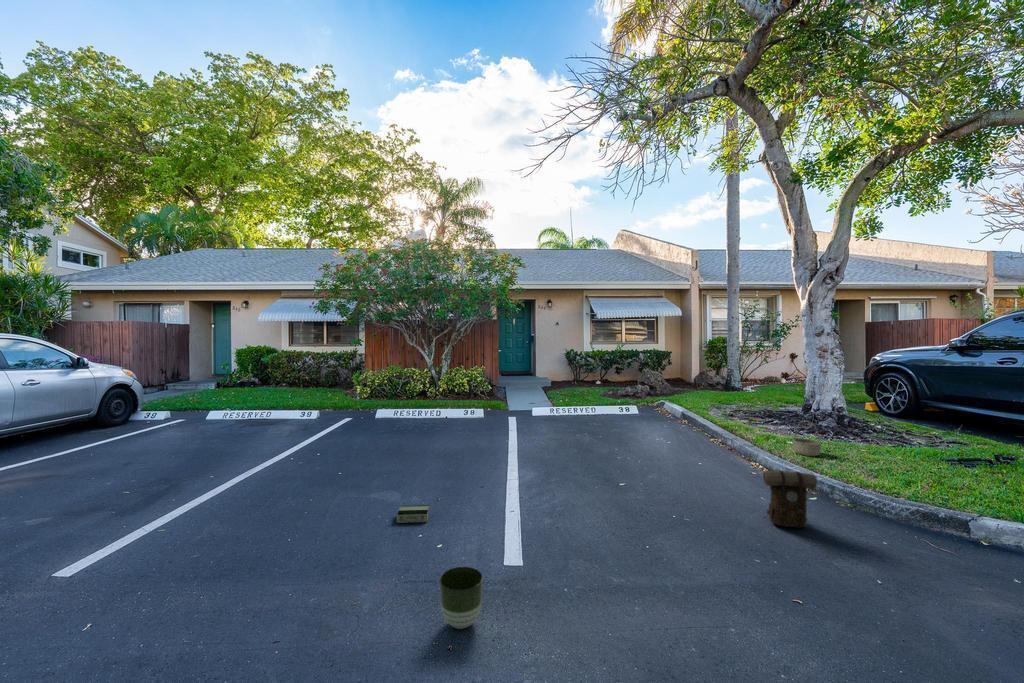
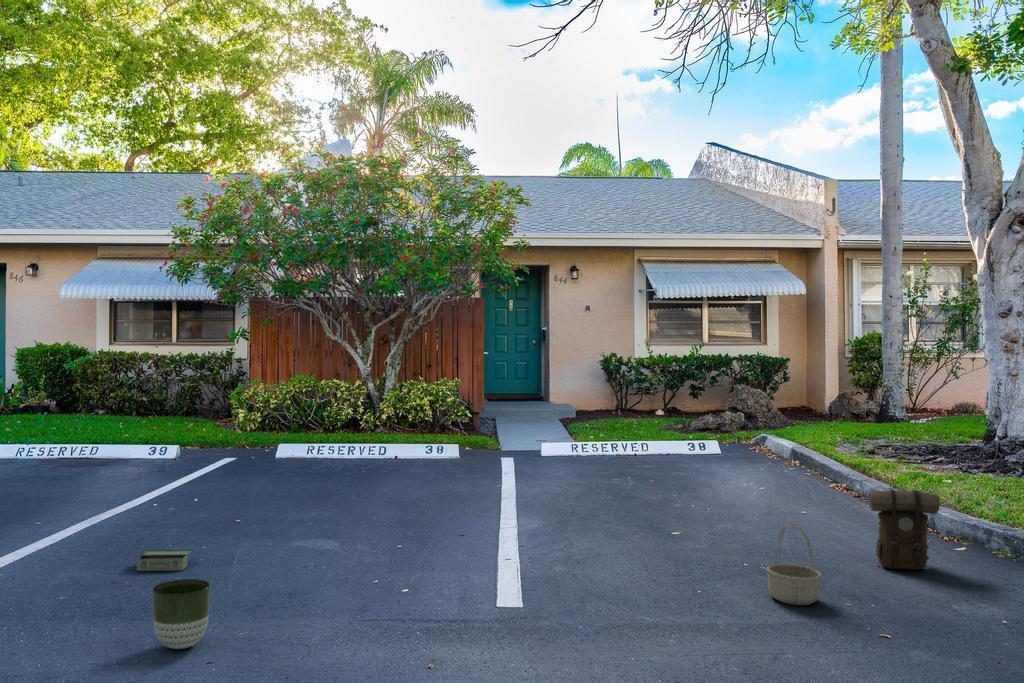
basket: present [793,421,821,456] -> present [766,524,822,605]
toolbox: present [397,505,429,523] -> present [137,550,191,571]
planter: present [440,567,483,629] -> present [152,579,210,649]

